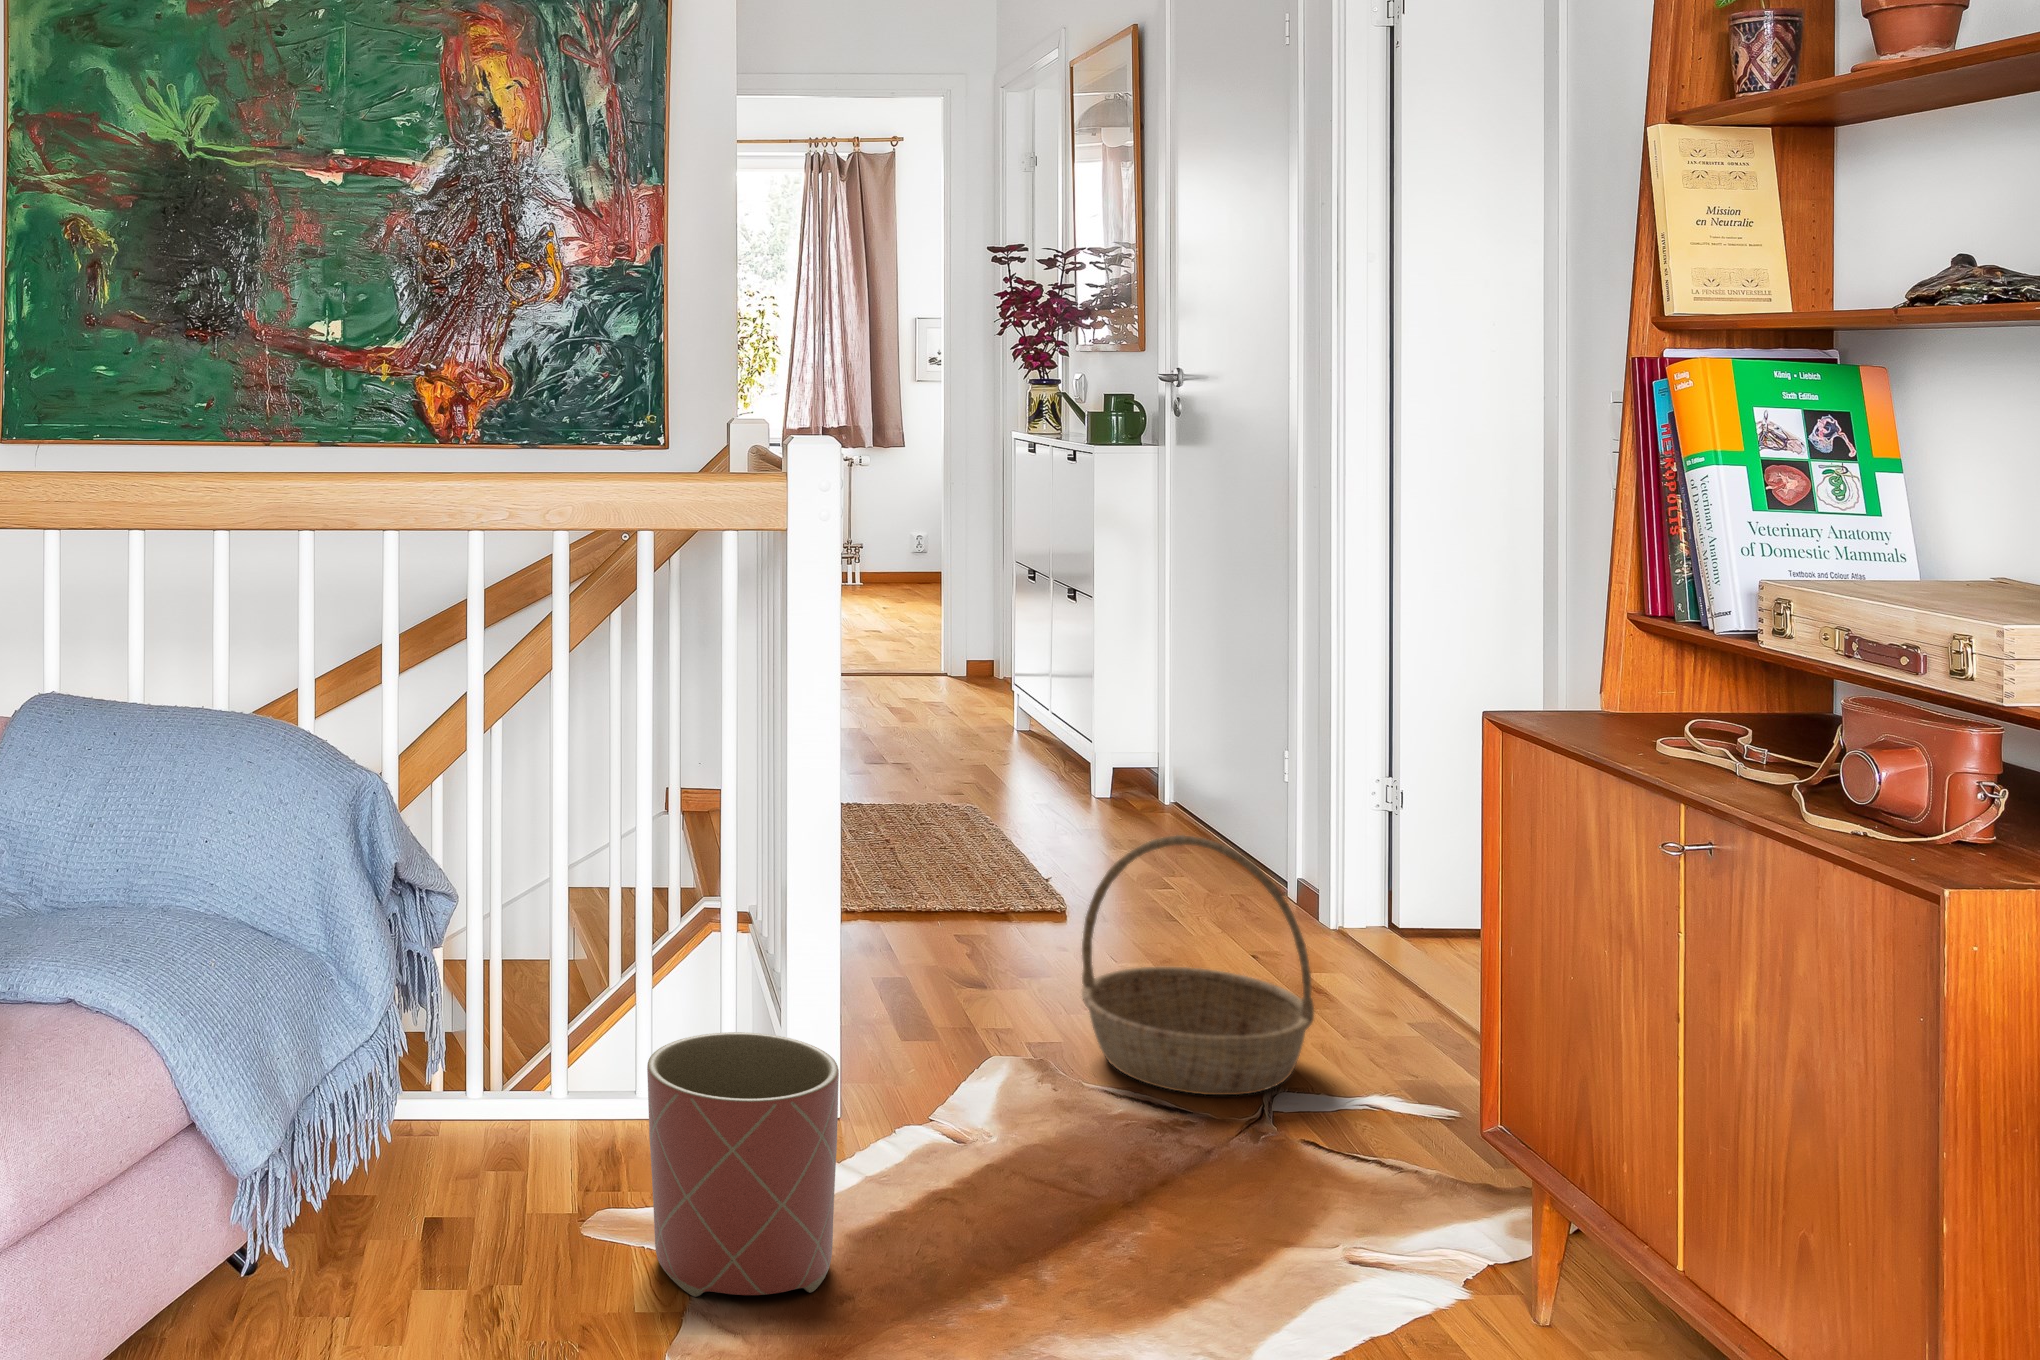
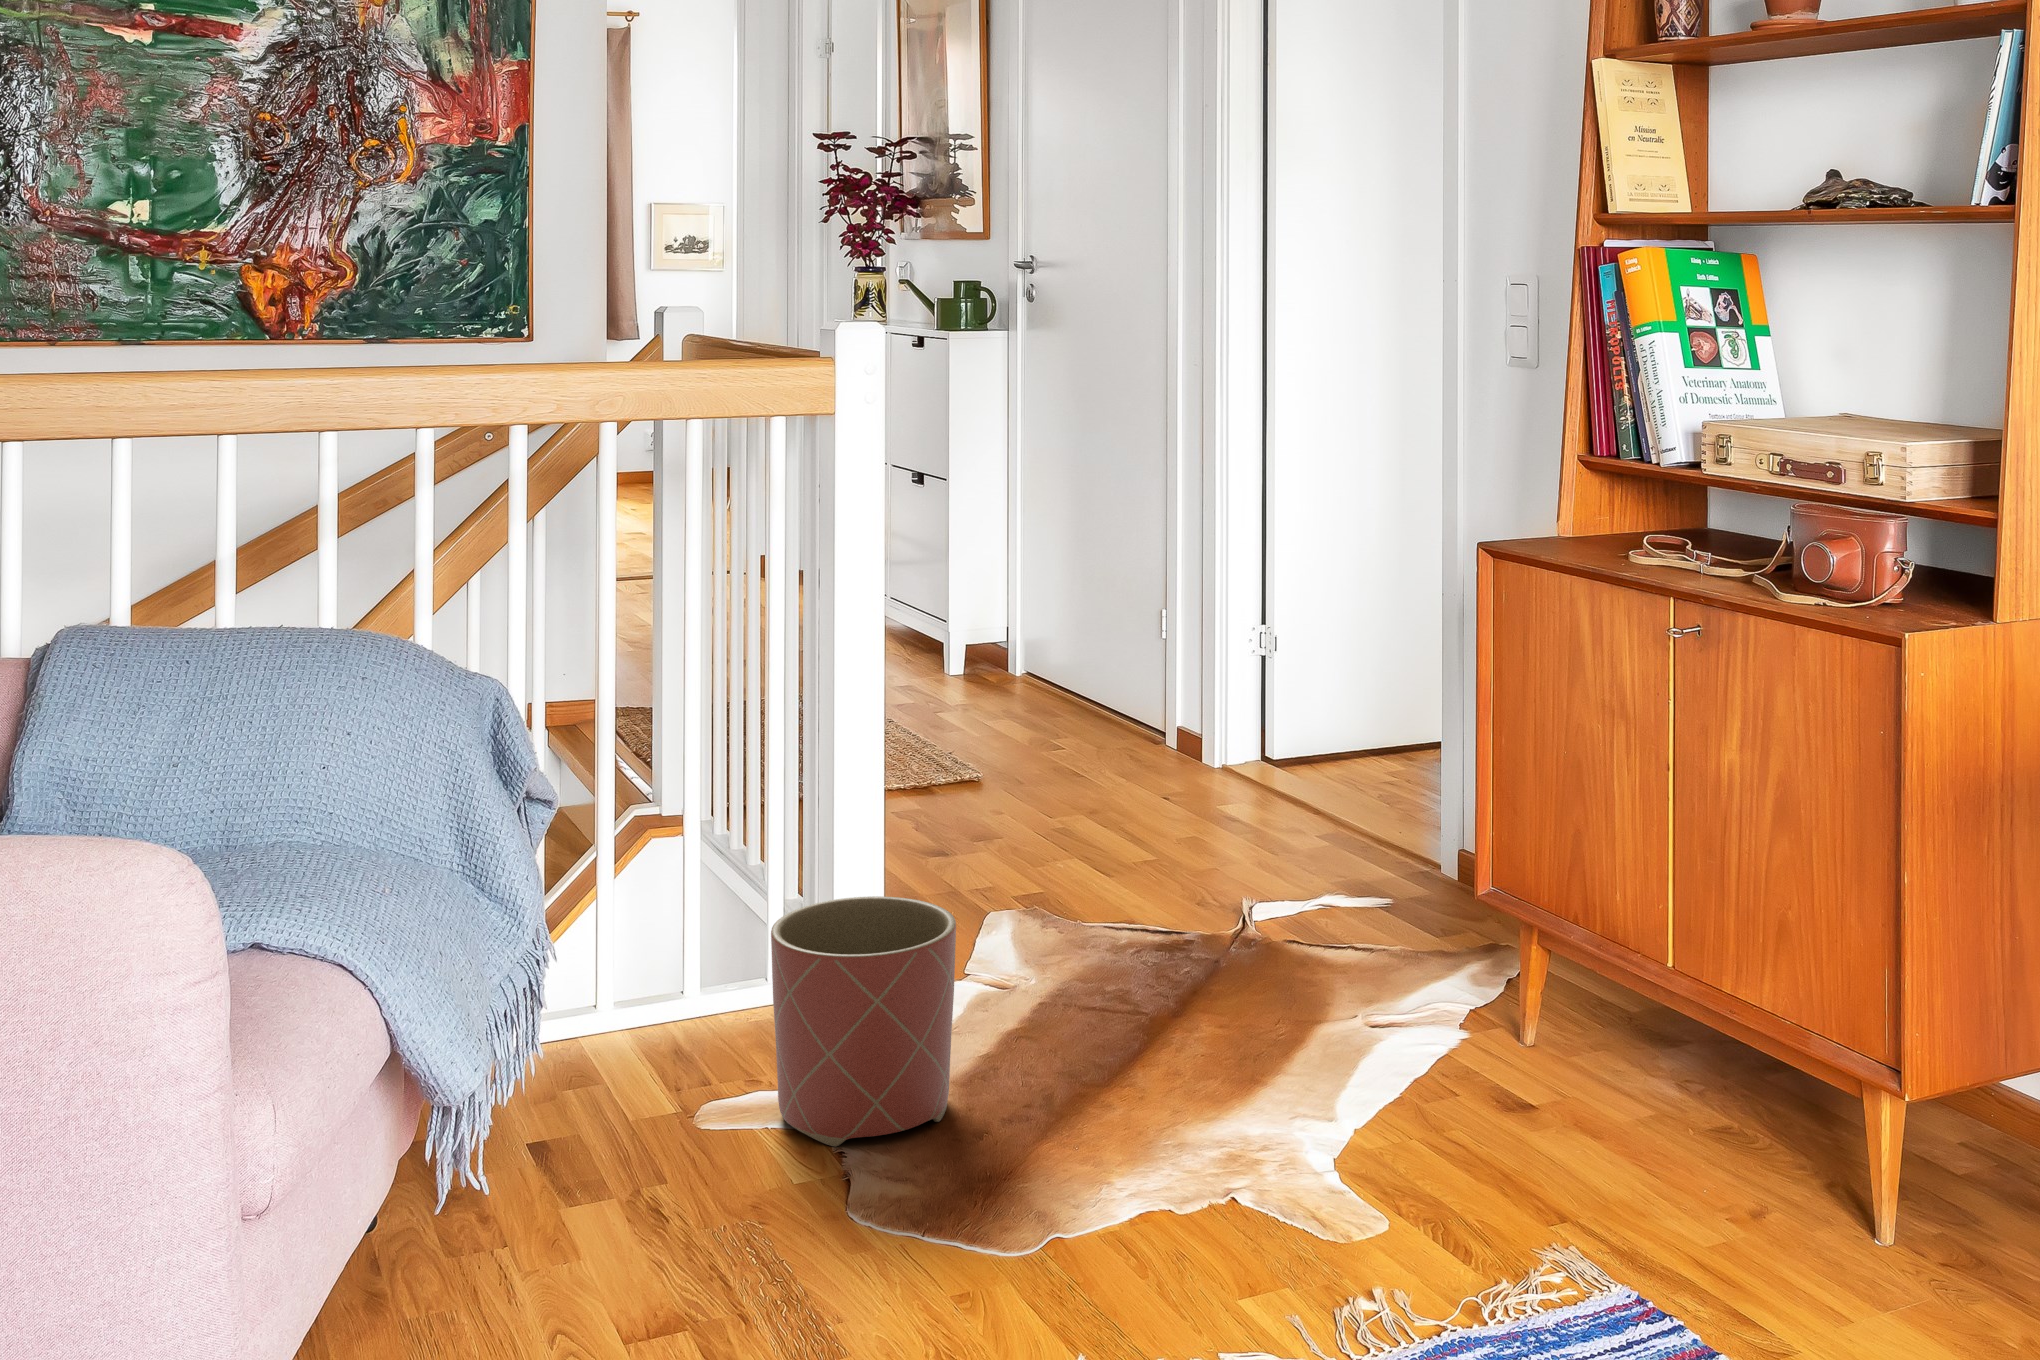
basket: present [1082,835,1314,1095] -> none [1055,682,1259,908]

